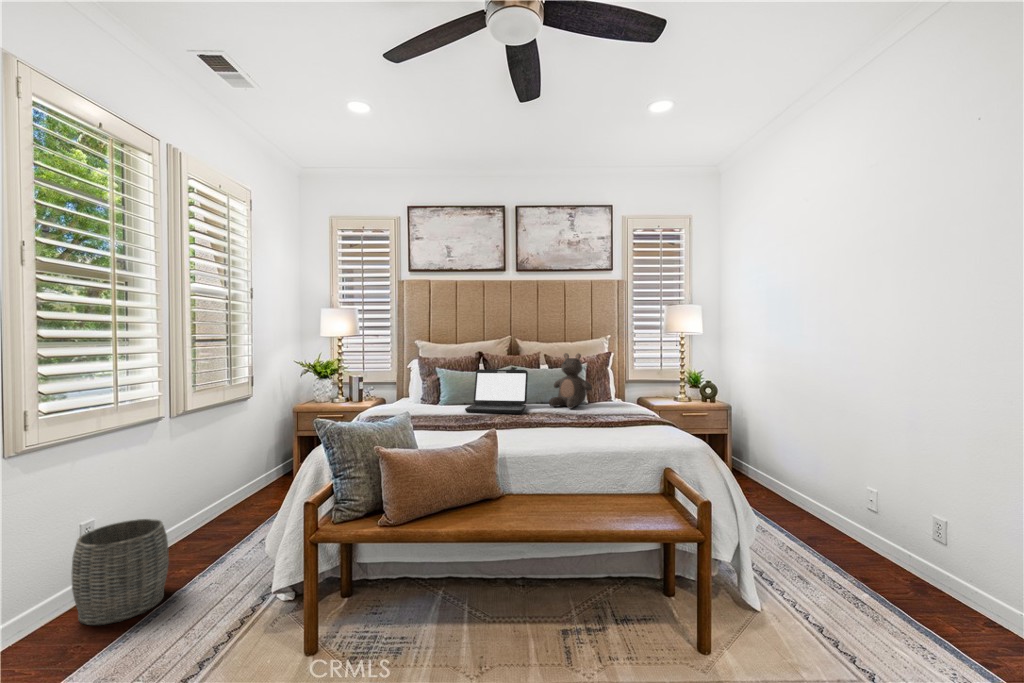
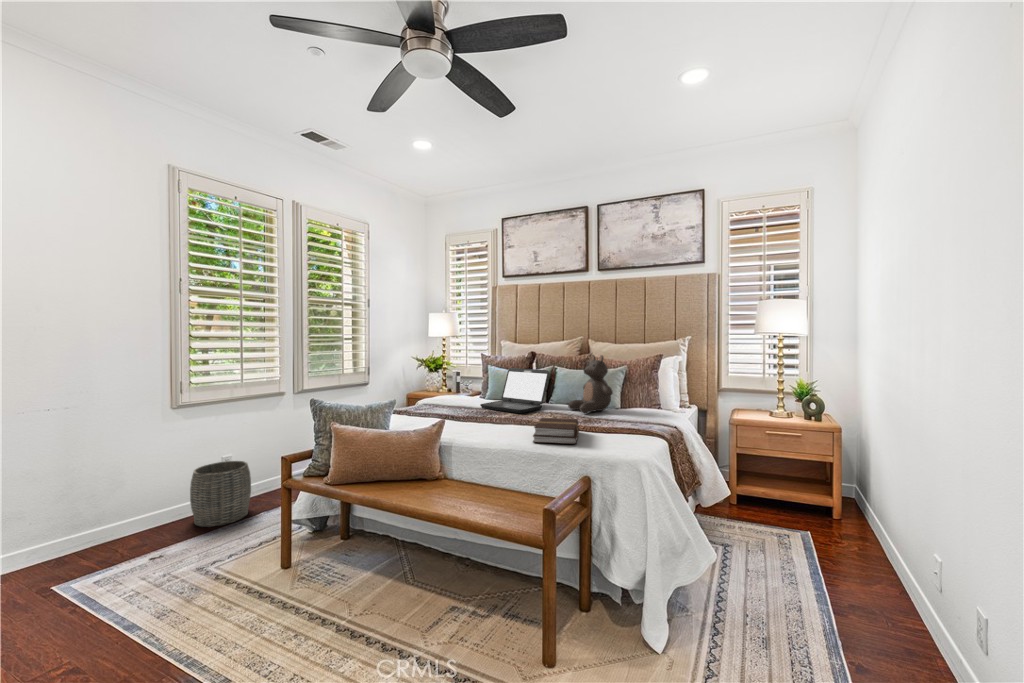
book: none [572,411,629,435] -> present [533,418,579,444]

